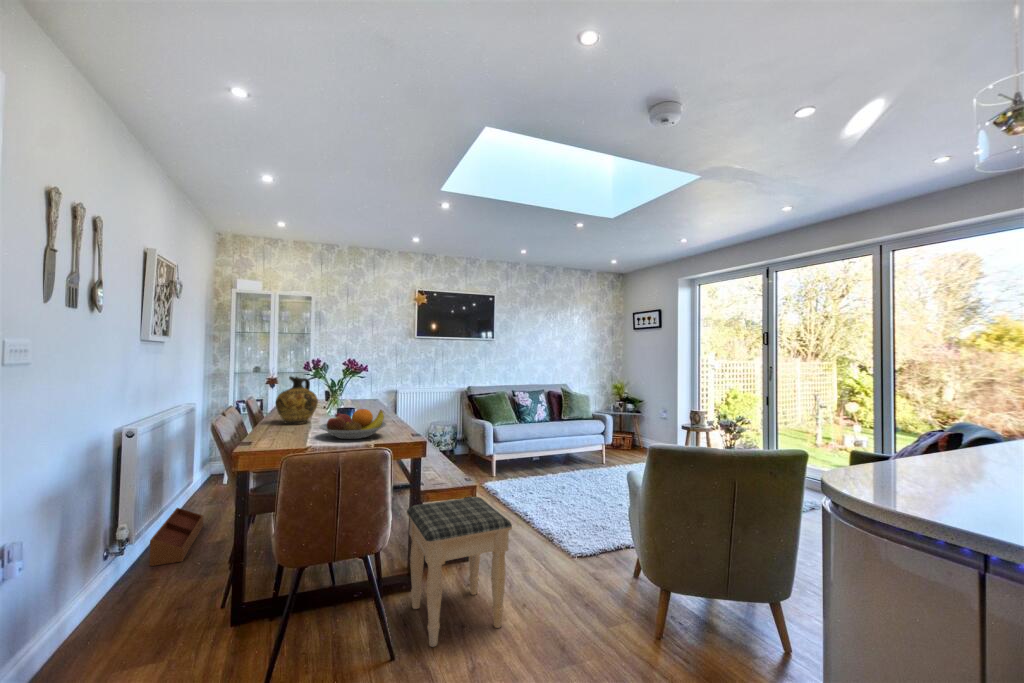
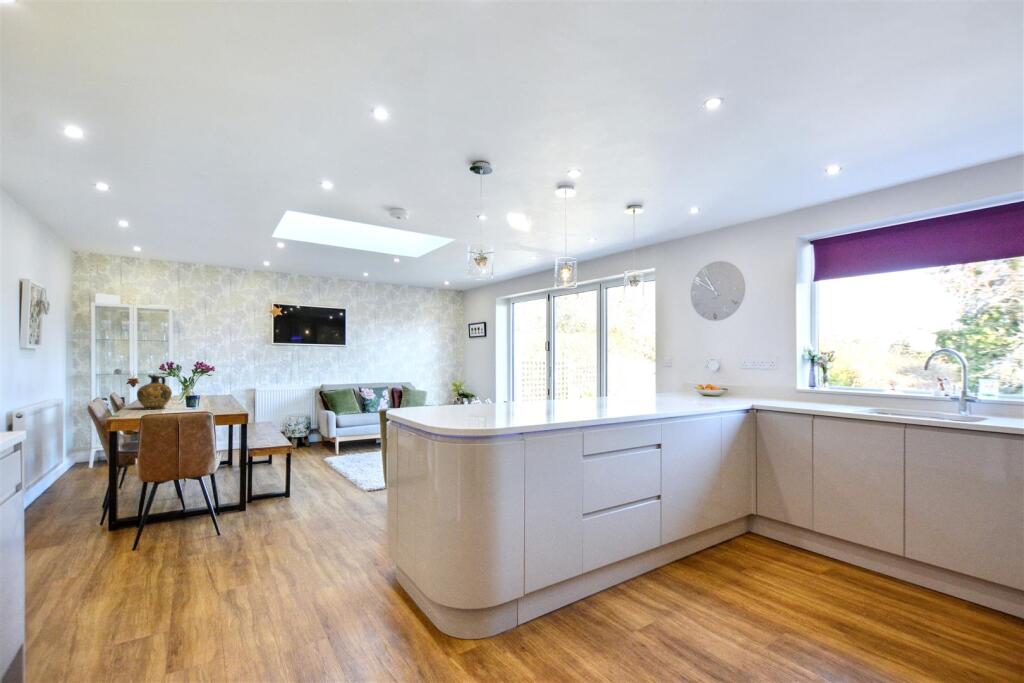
fruit bowl: present [319,409,387,439] -> none [171,395,223,415]
footstool: present [407,497,512,647] -> none [233,450,300,532]
storage bin: present [150,508,204,566] -> none [31,479,72,514]

